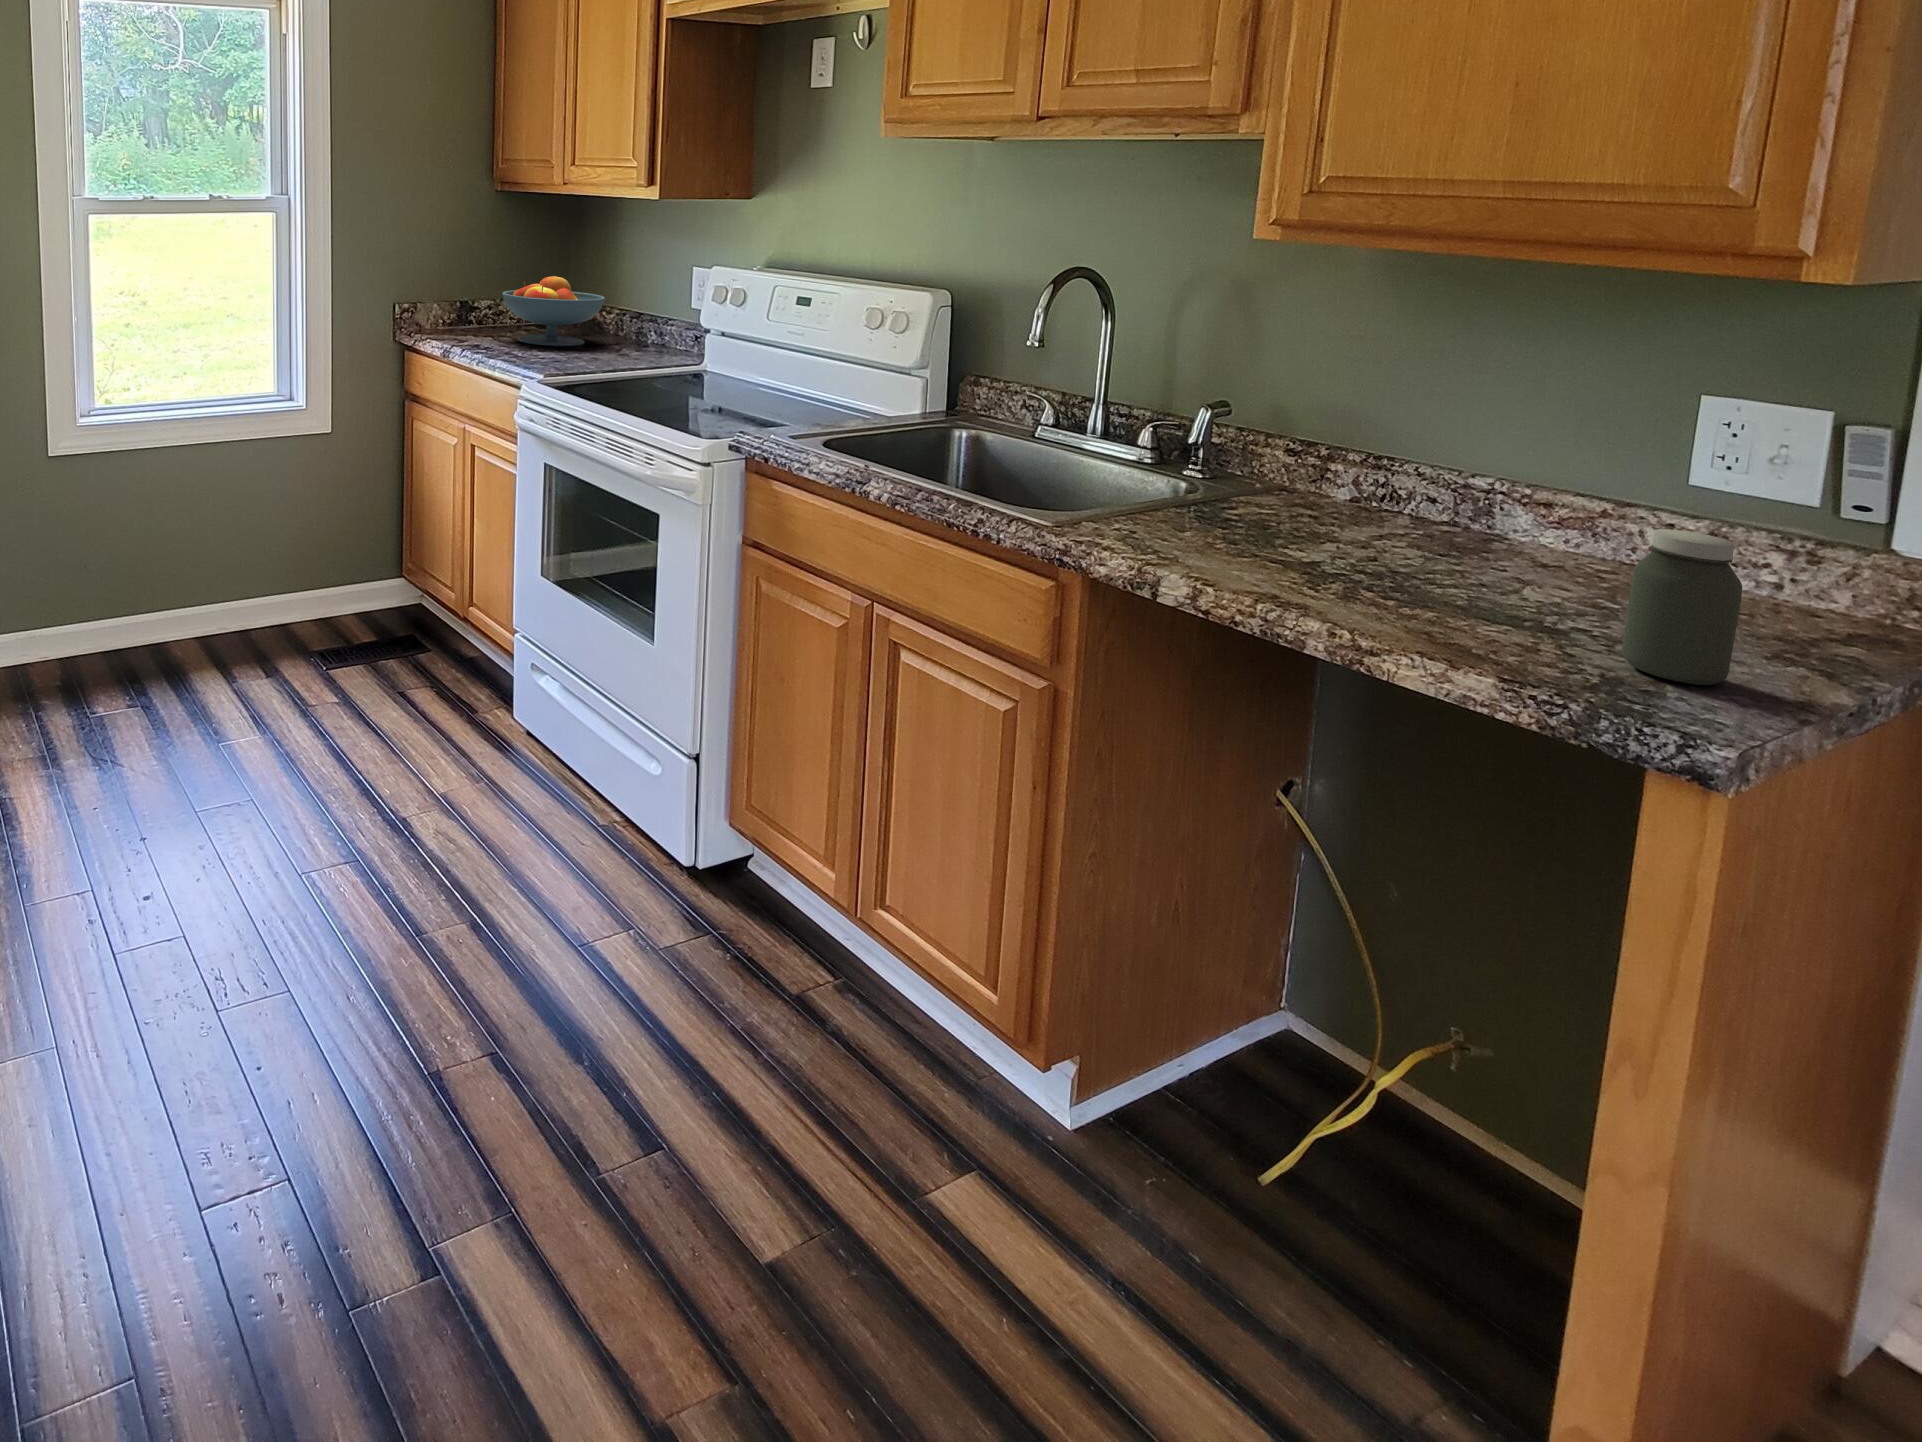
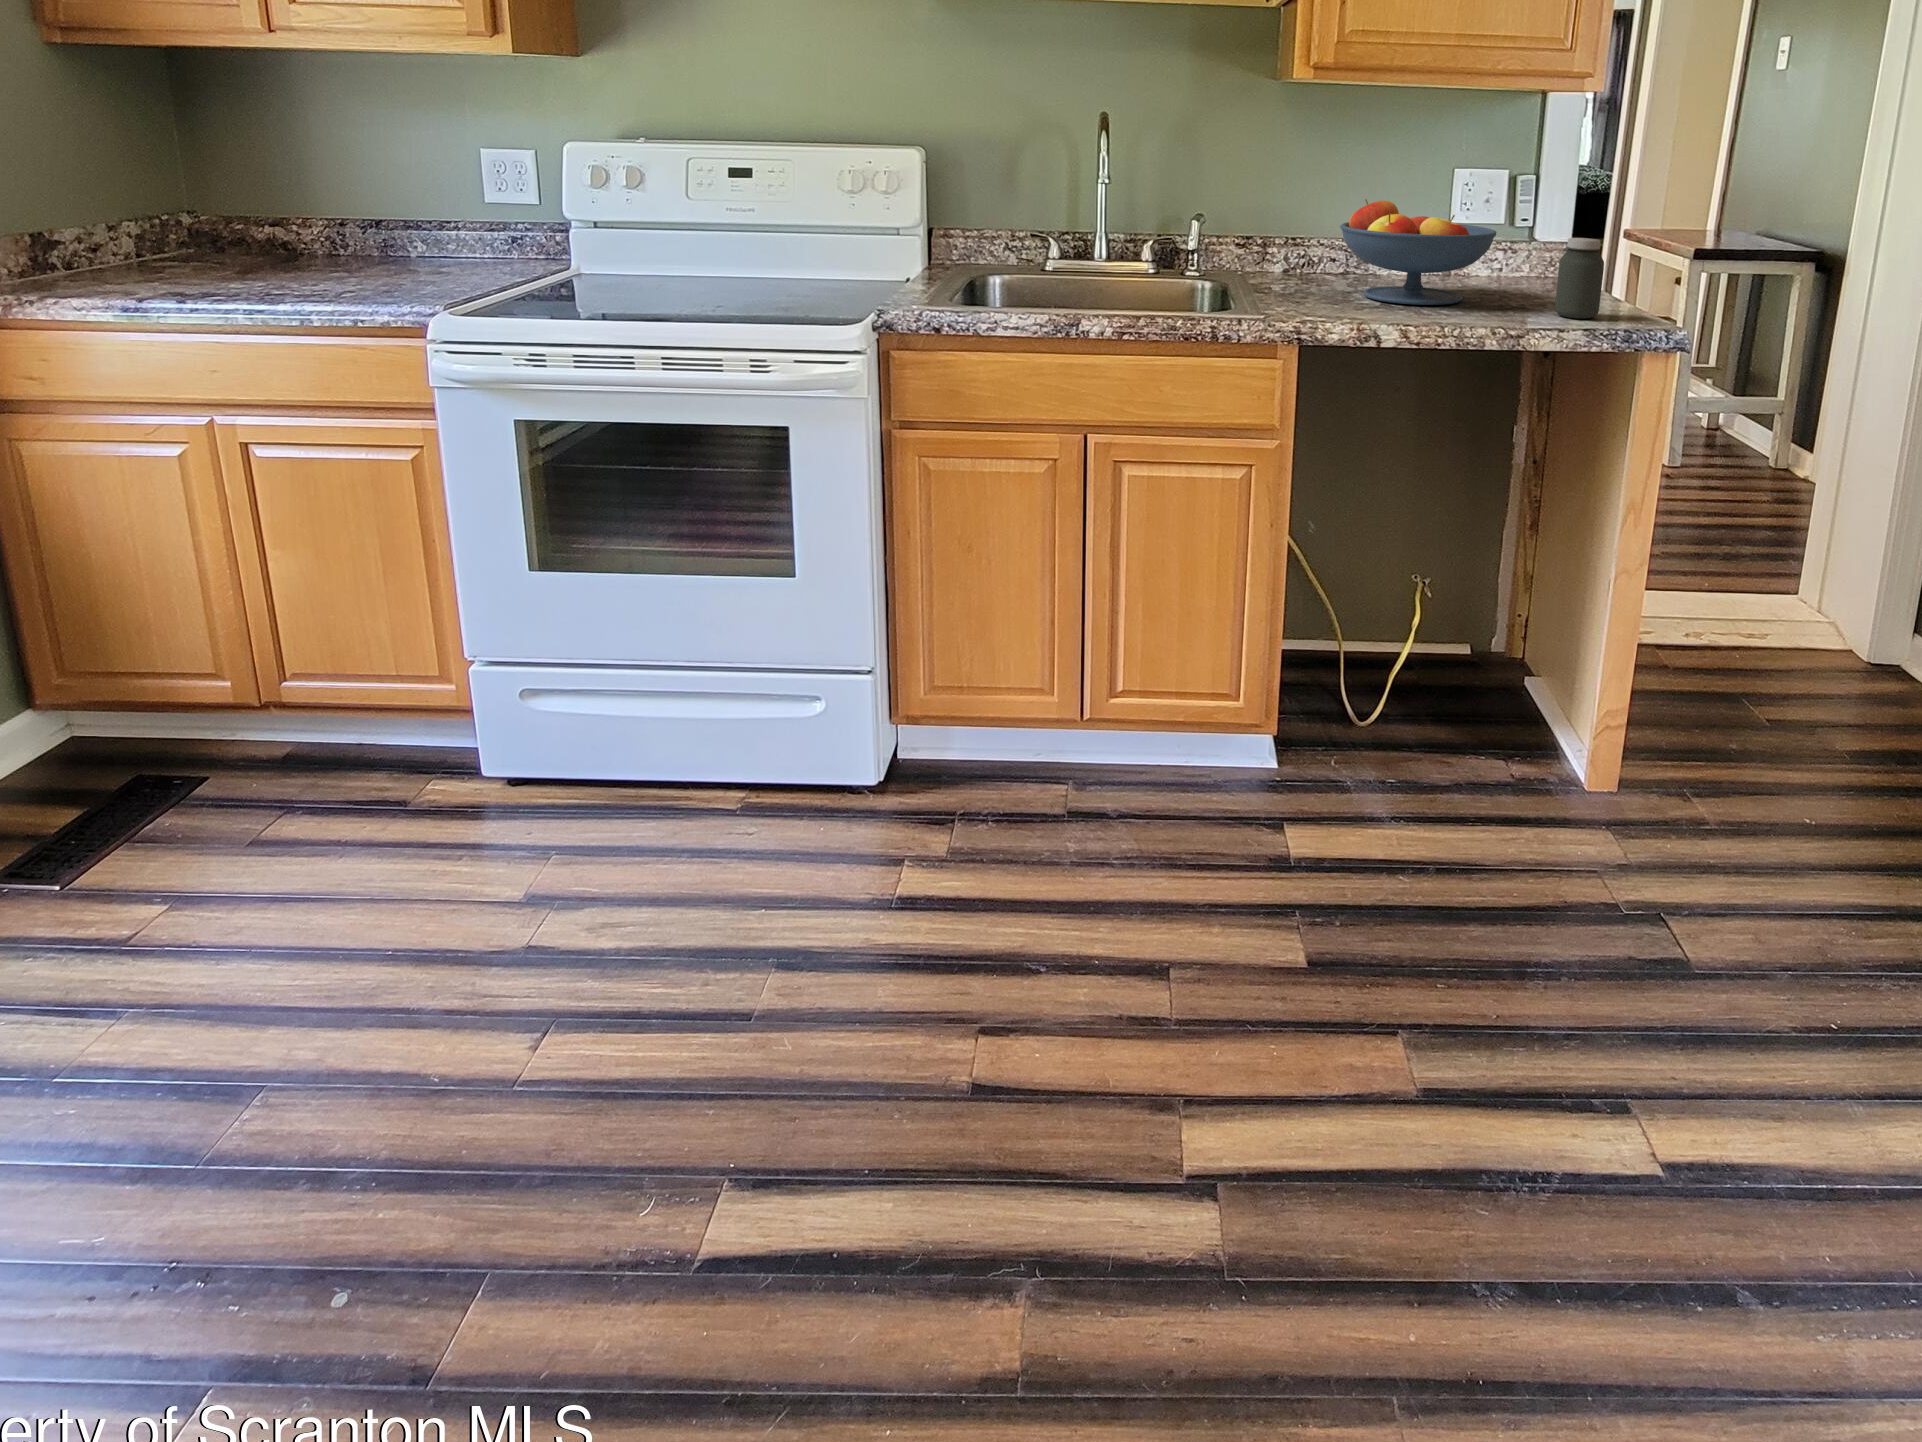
fruit bowl: present [502,276,605,346] -> present [1340,199,1496,305]

